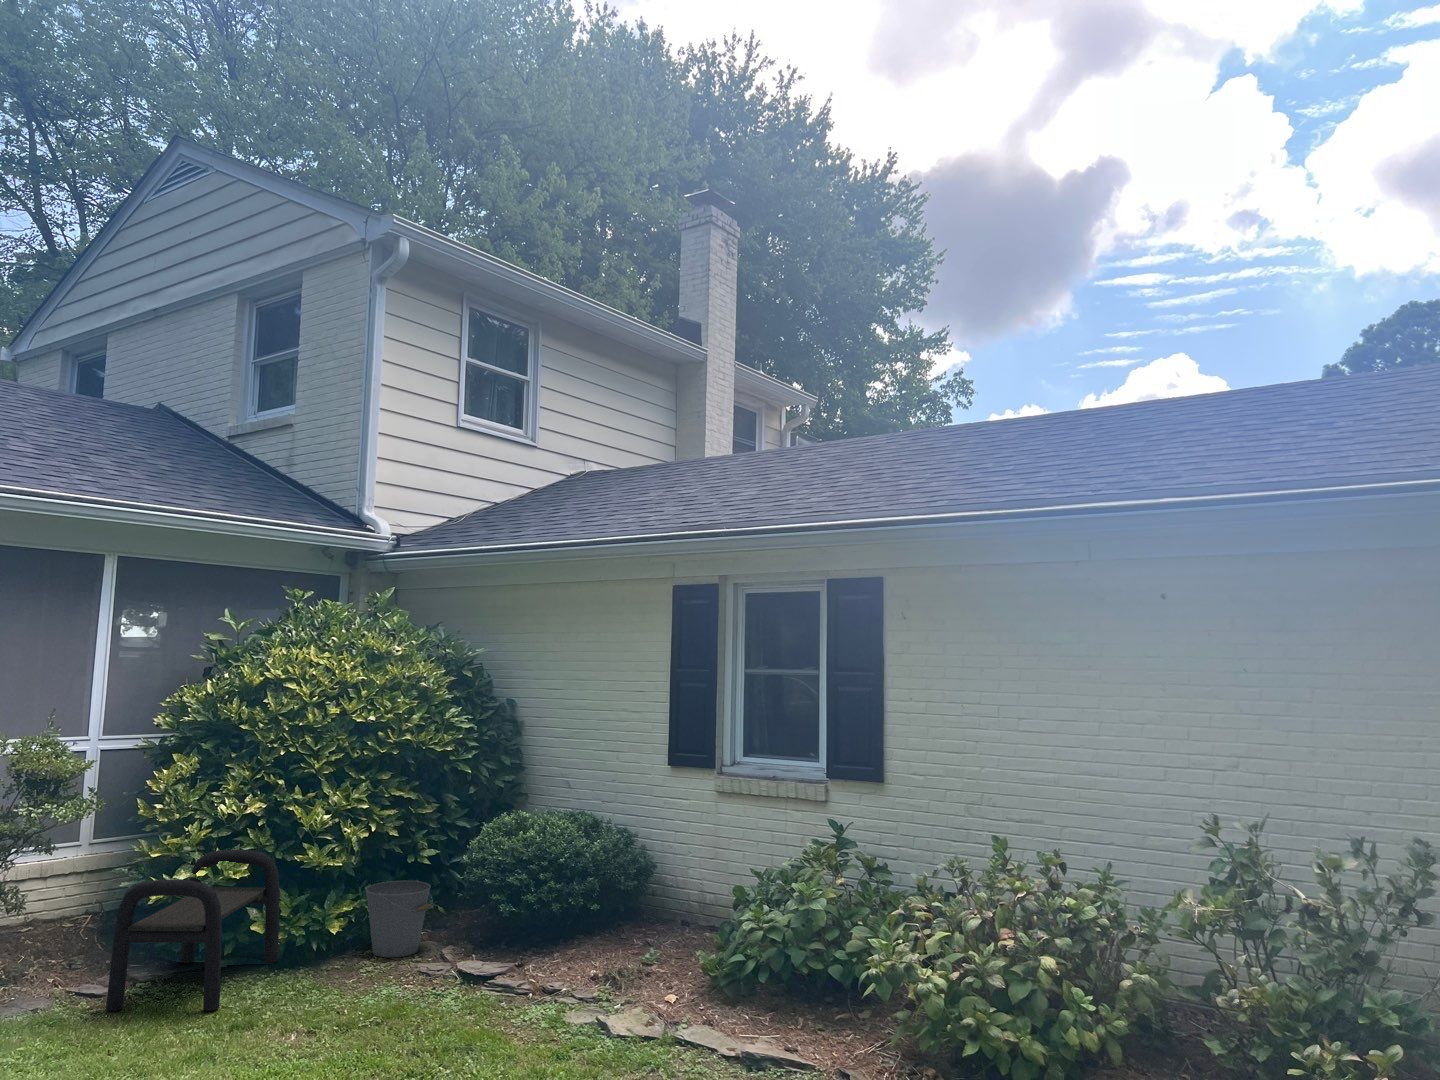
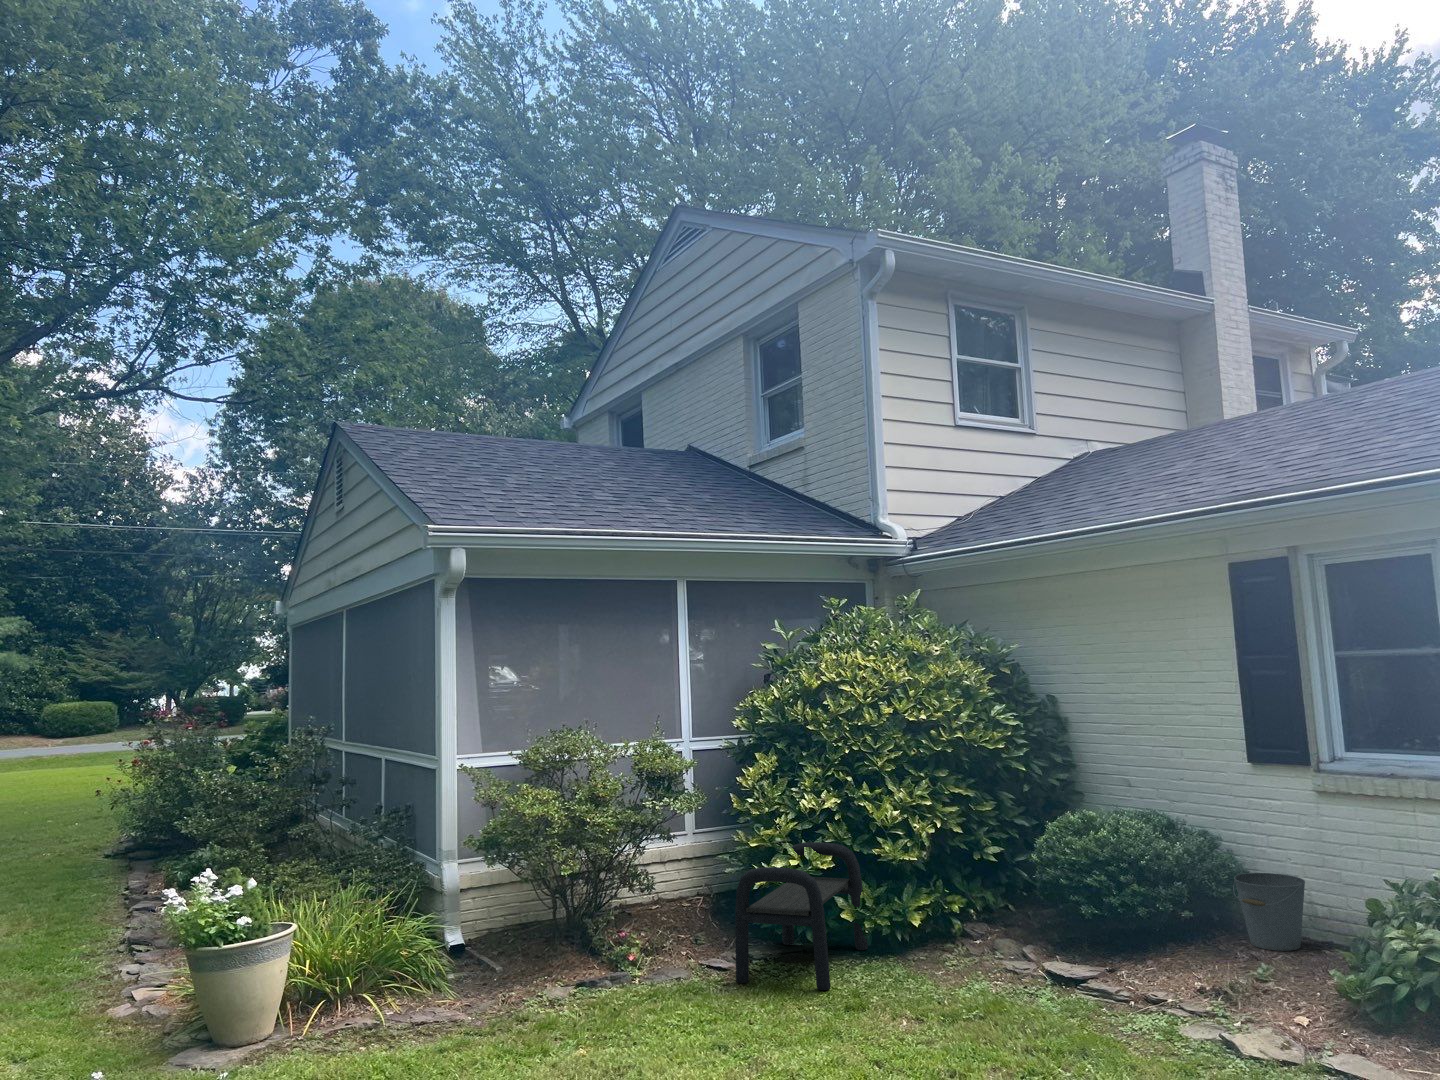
bucket: present [366,880,433,957] -> present [1233,873,1305,951]

